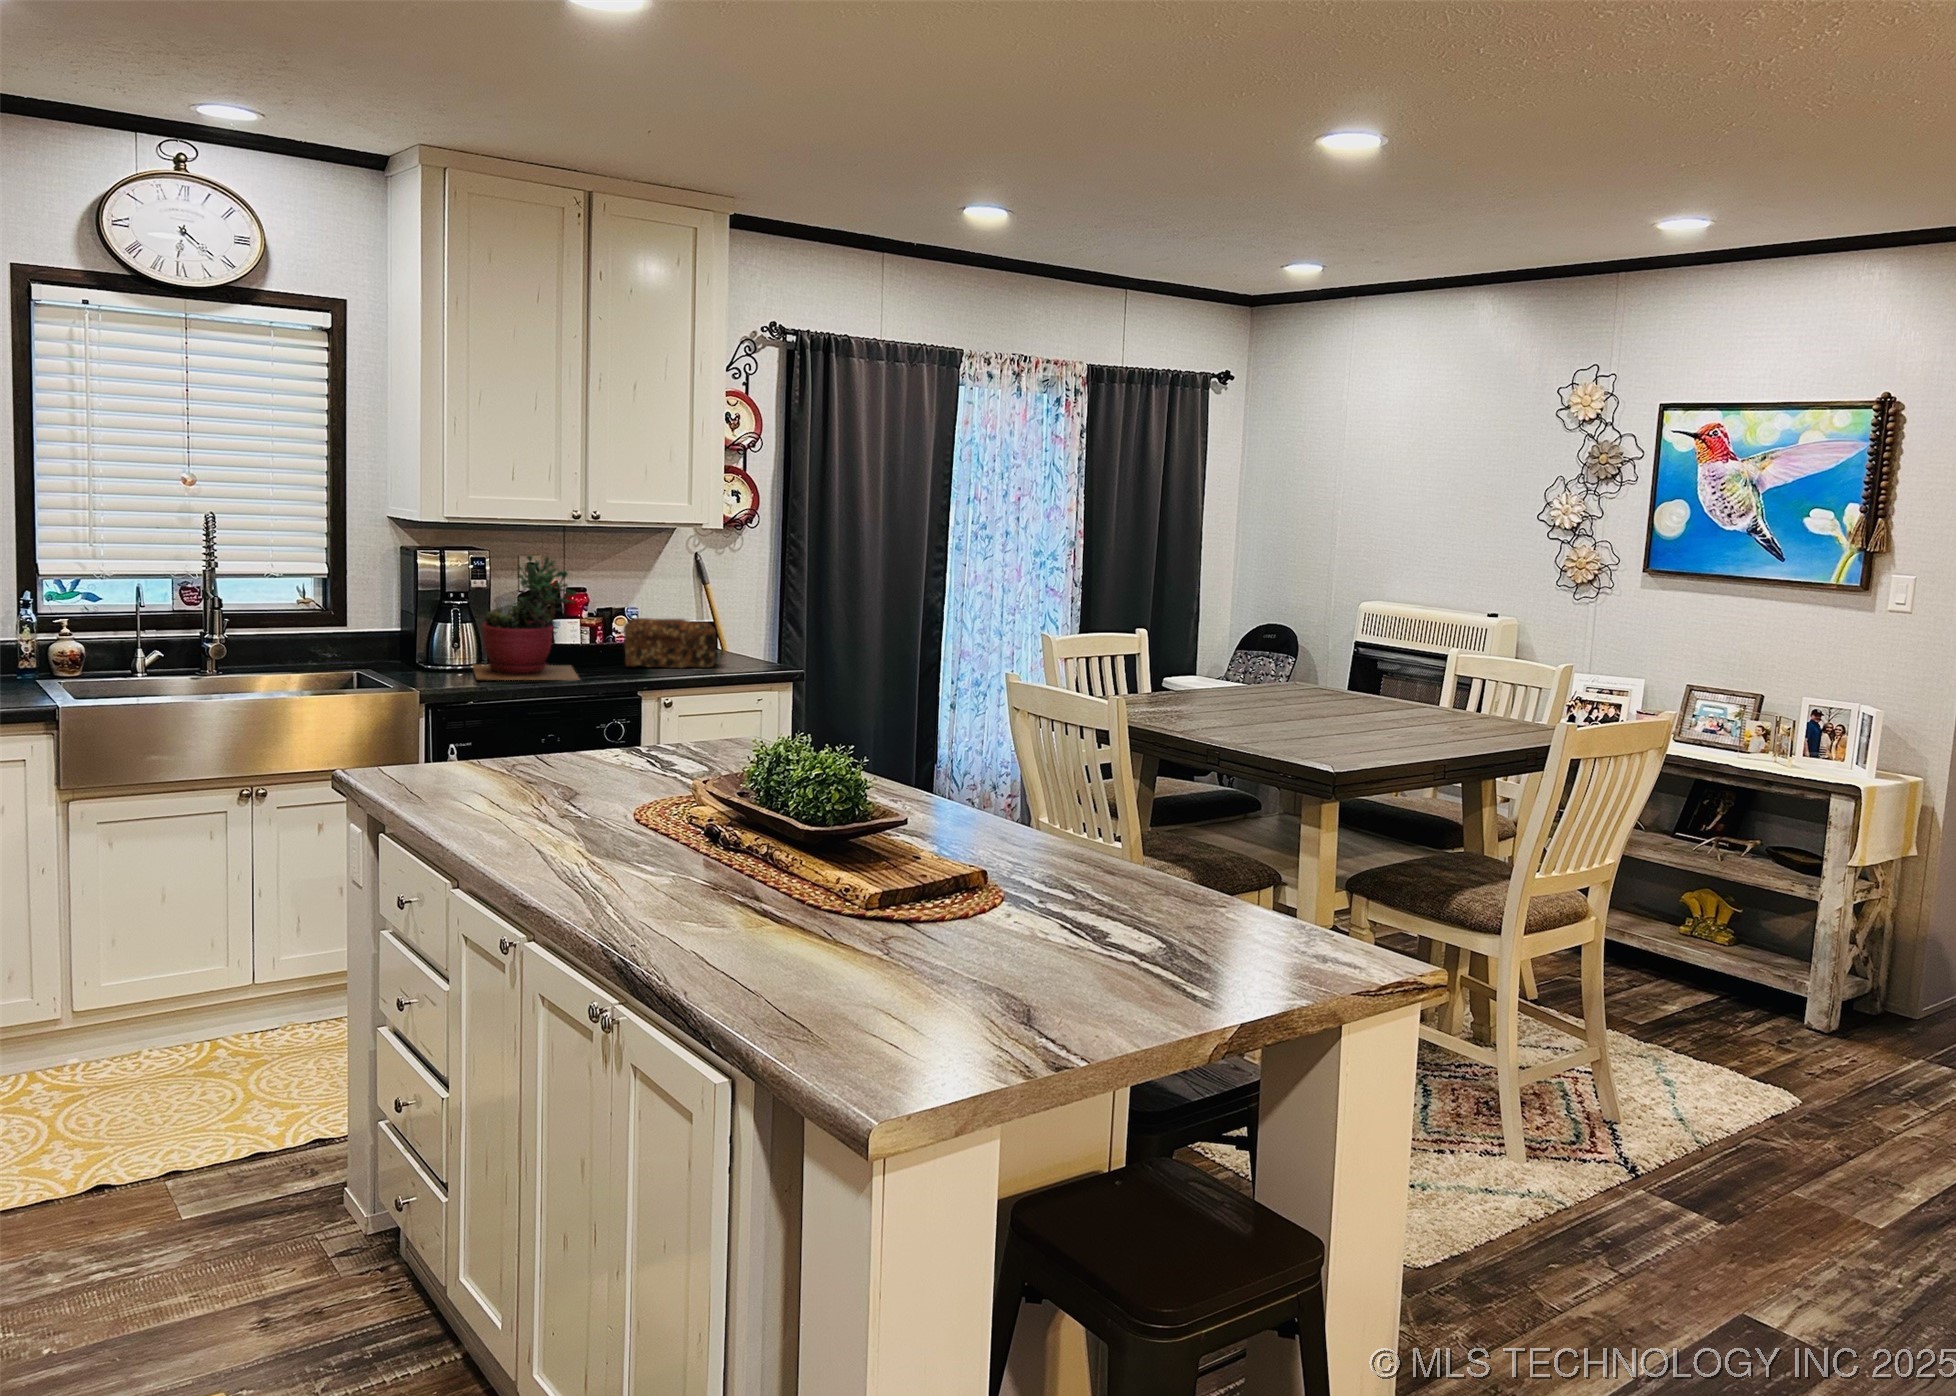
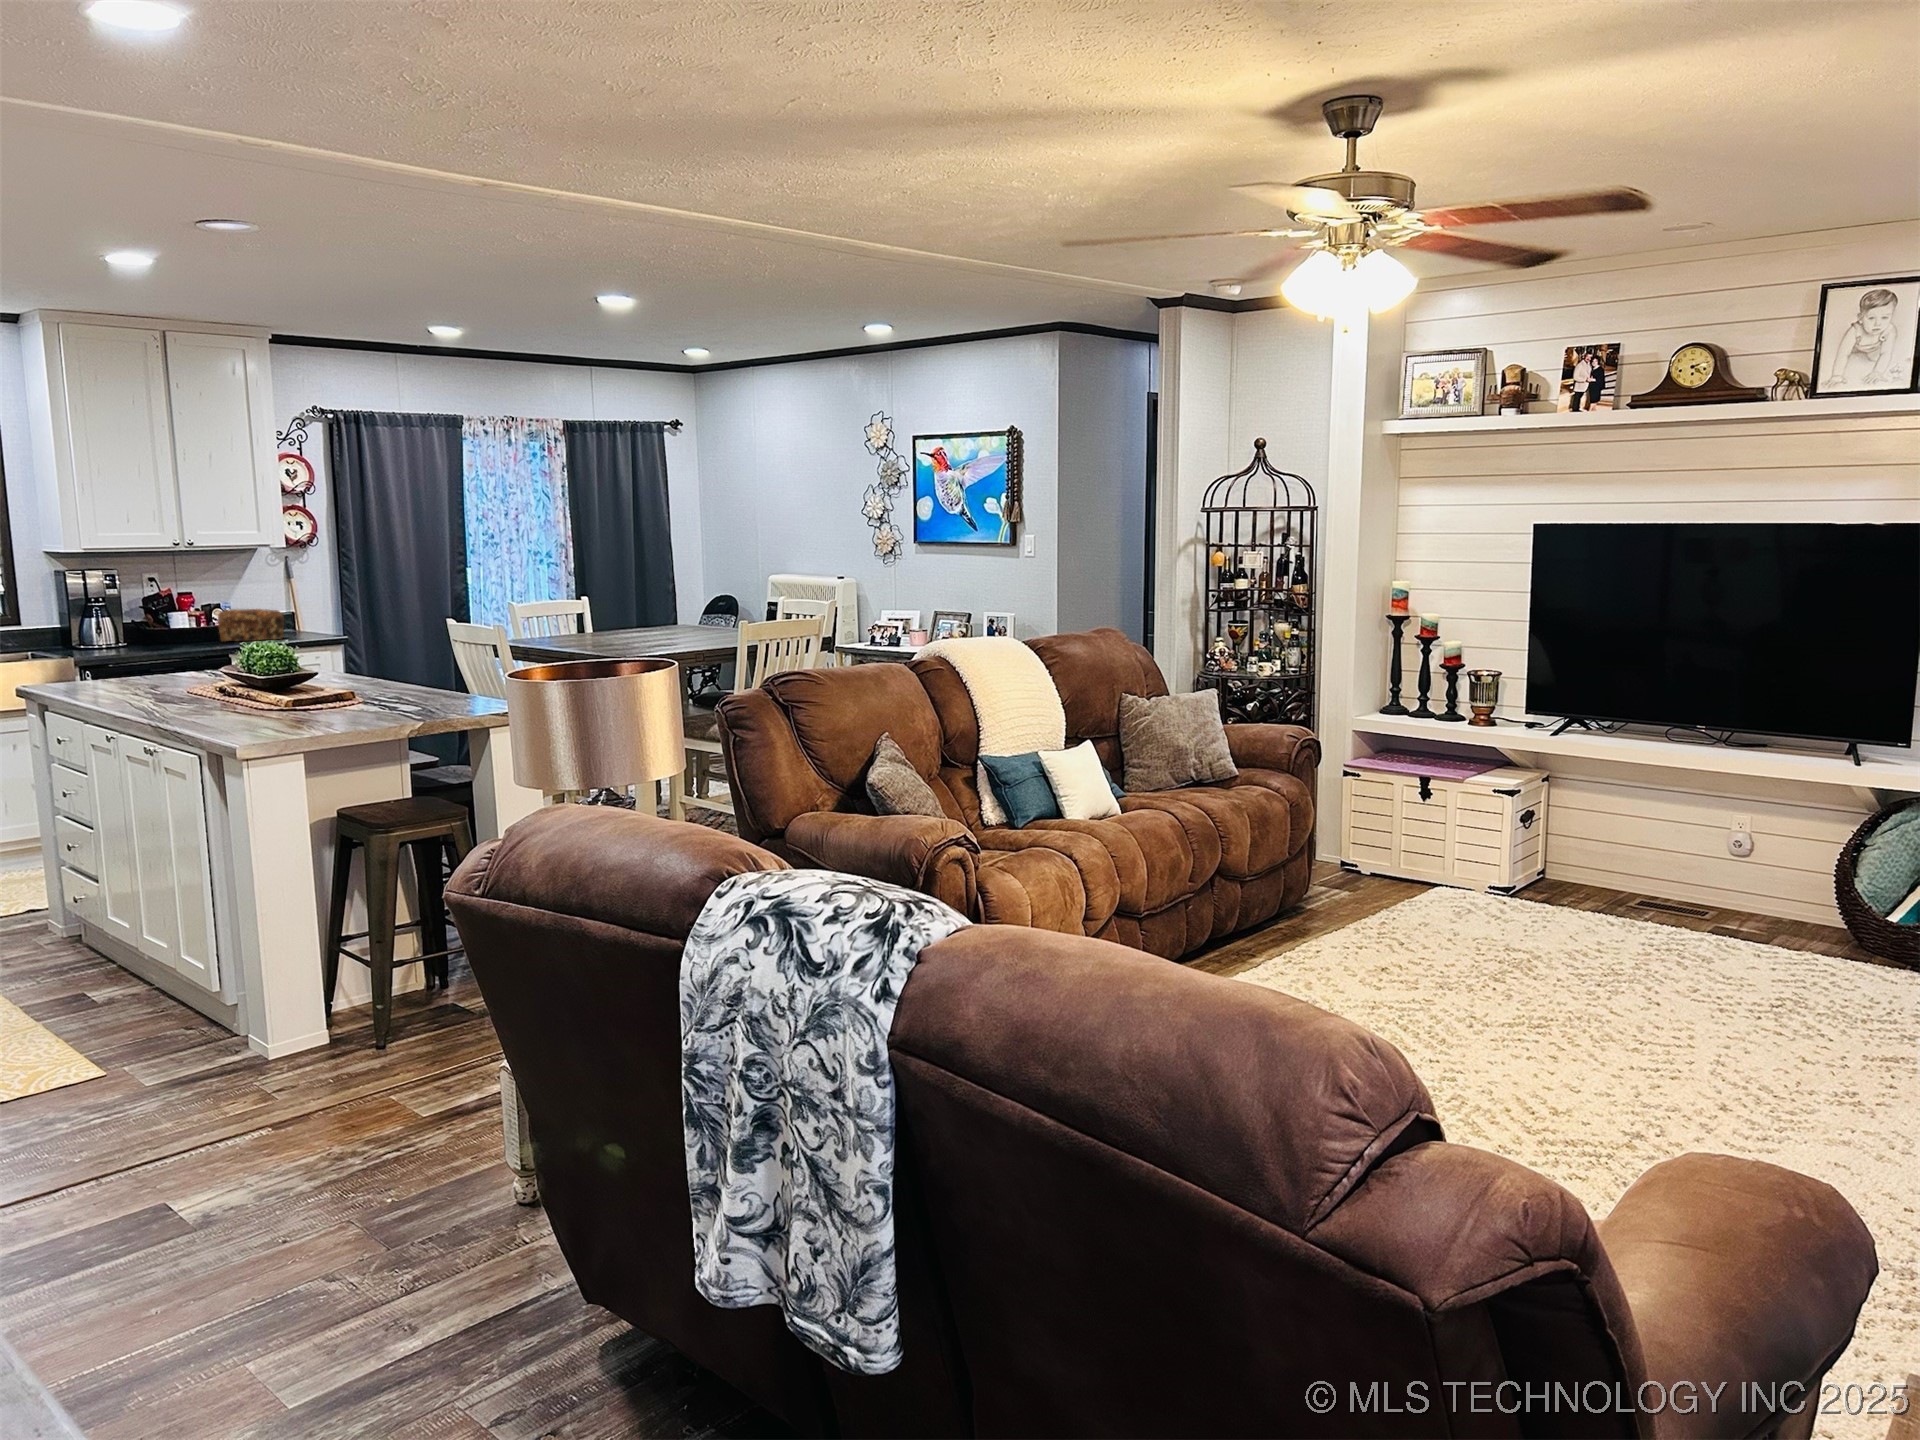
succulent plant: present [473,555,579,680] -> none [108,570,186,652]

